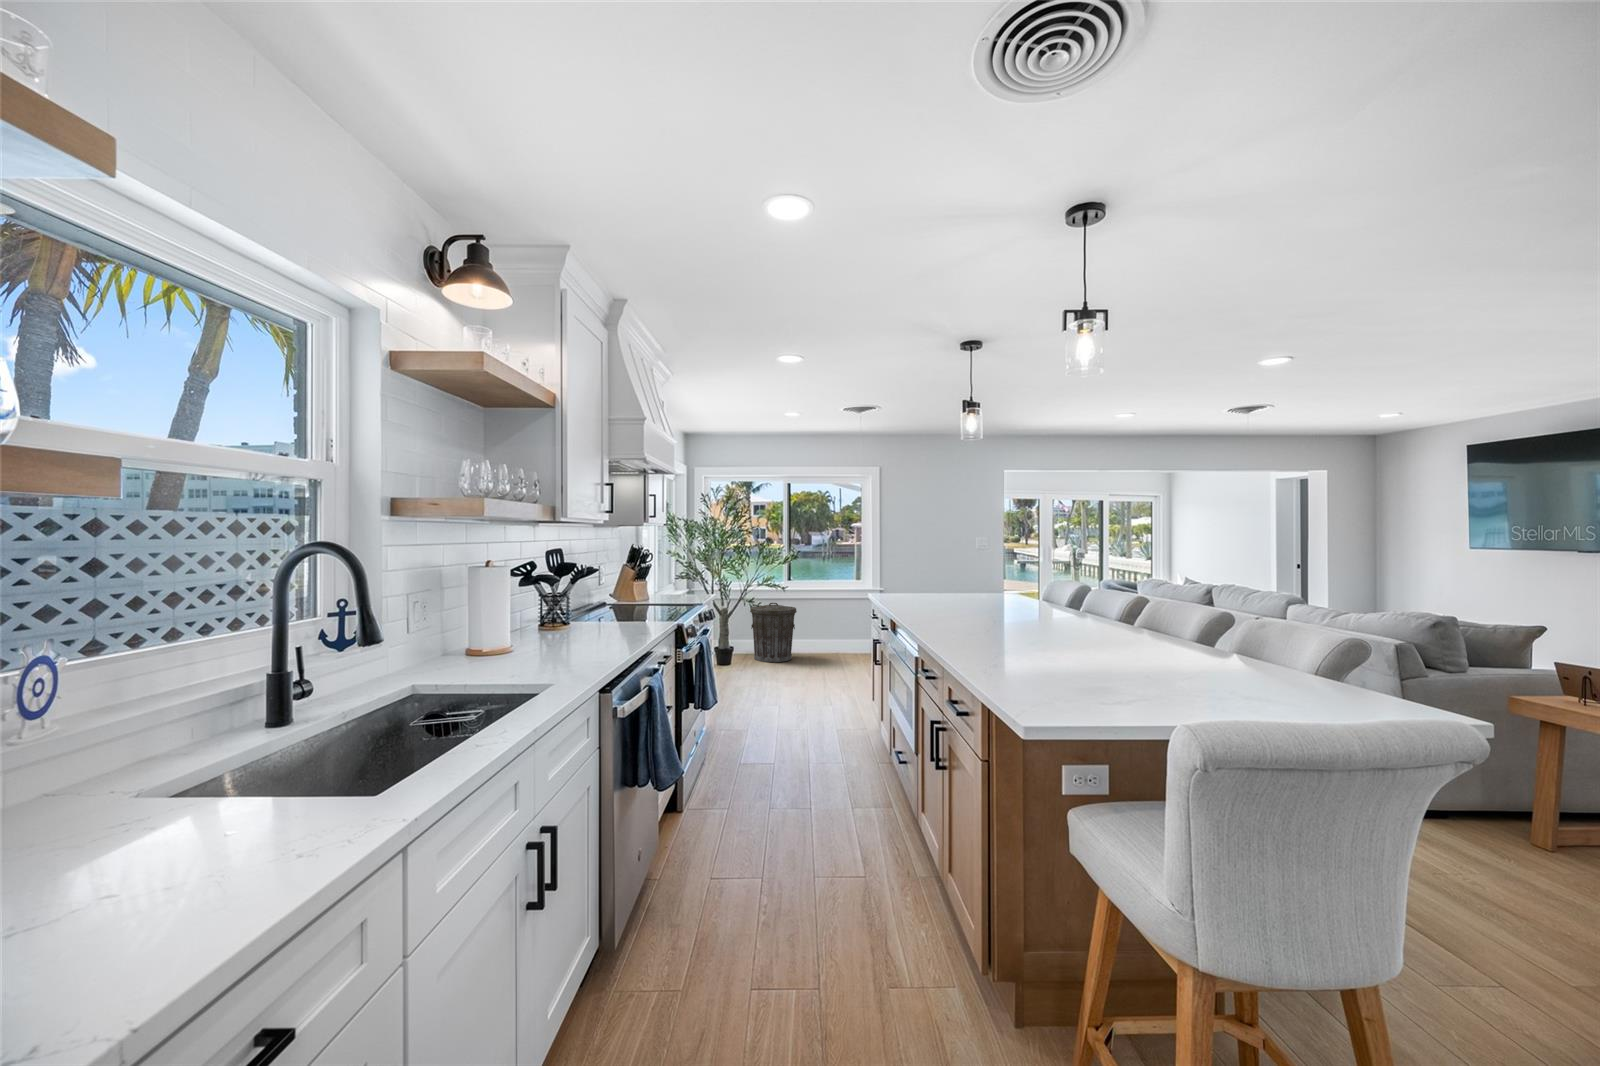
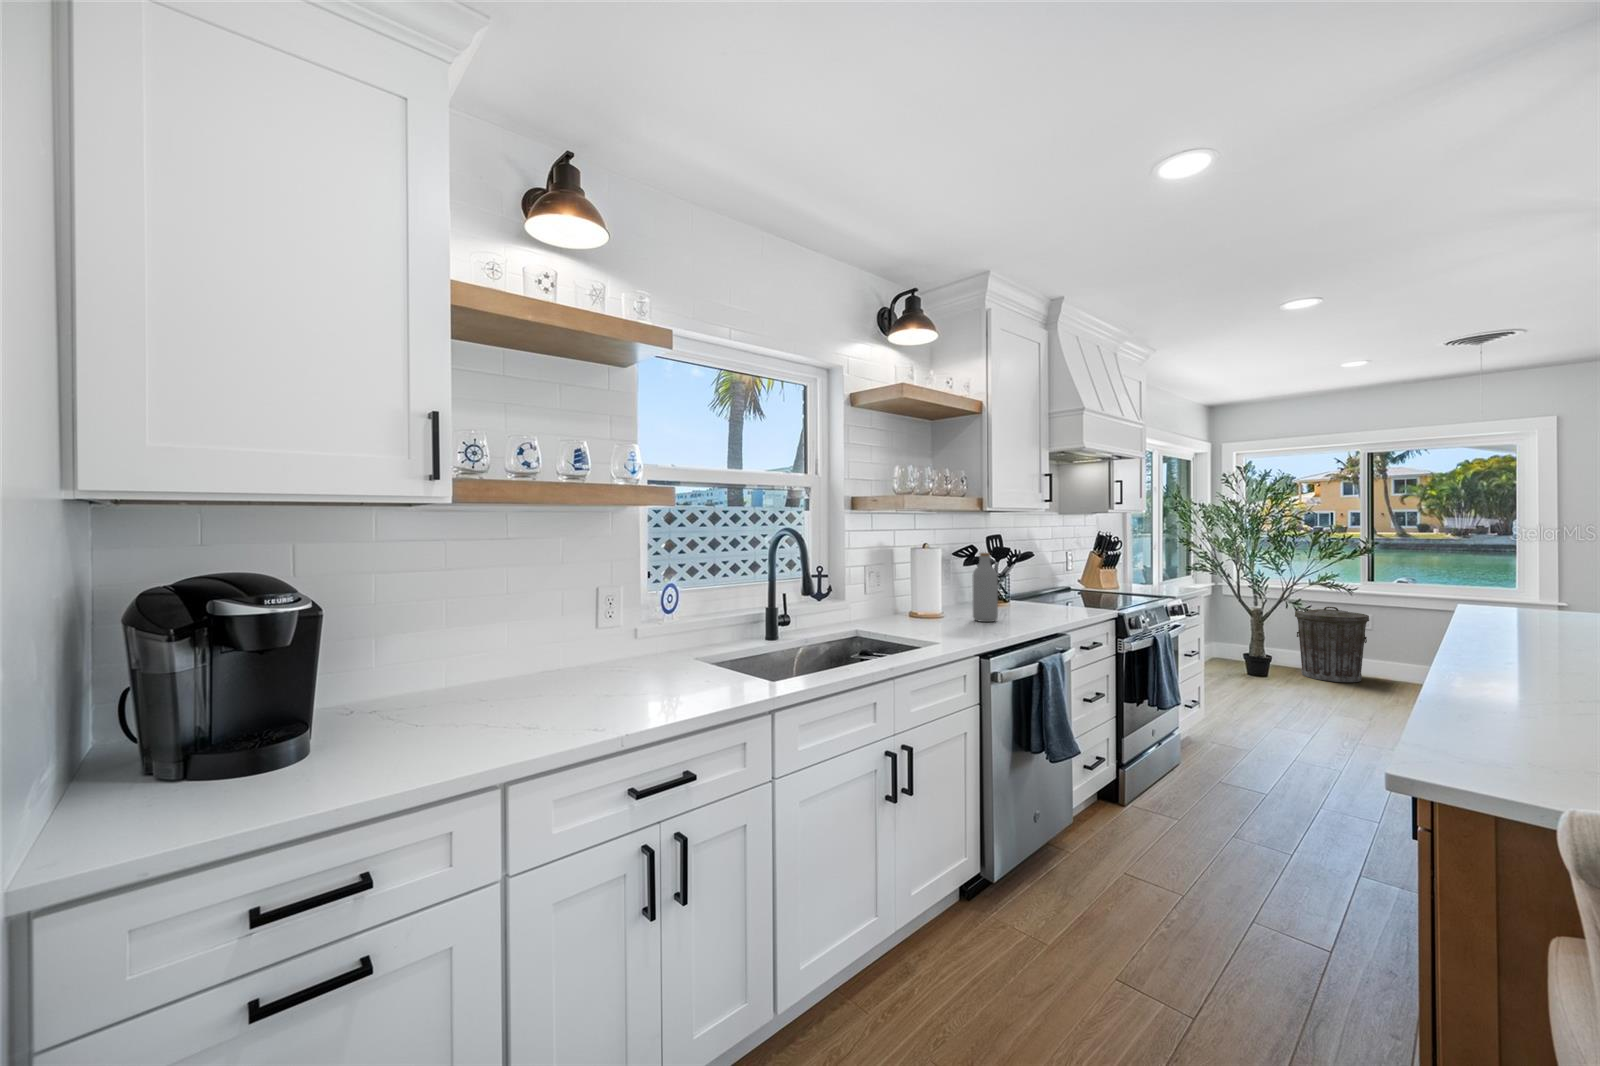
bottle: none [551,571,582,652] -> present [972,553,998,622]

